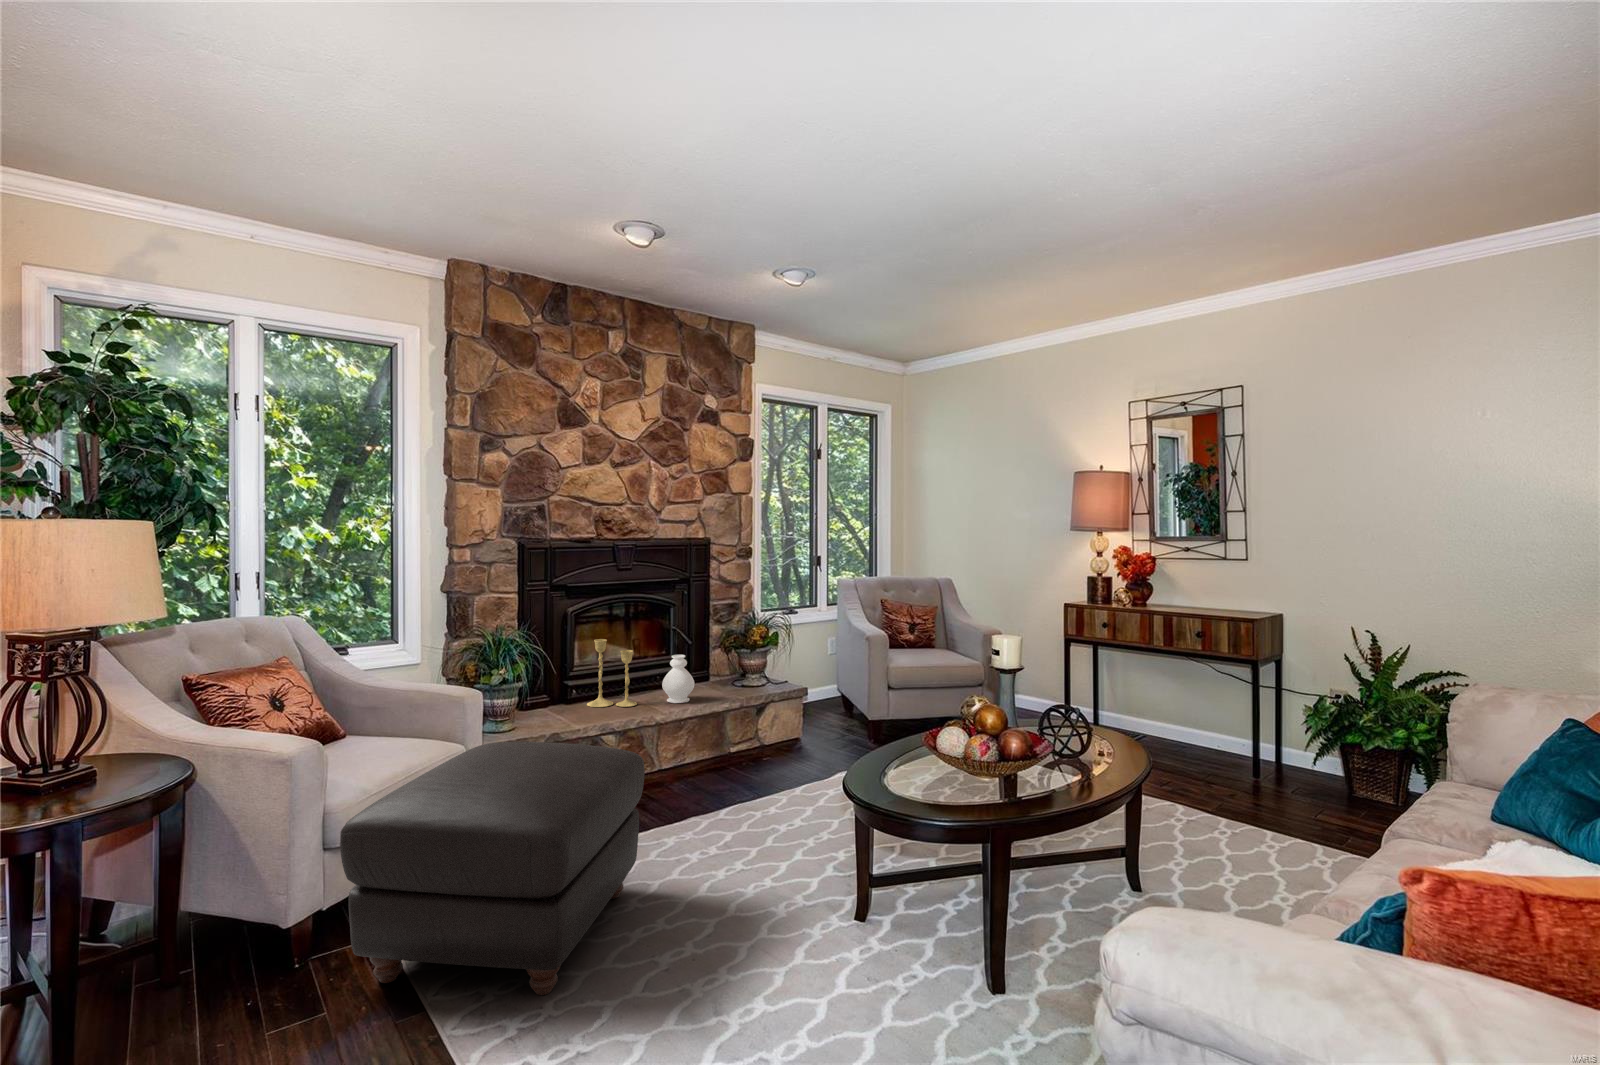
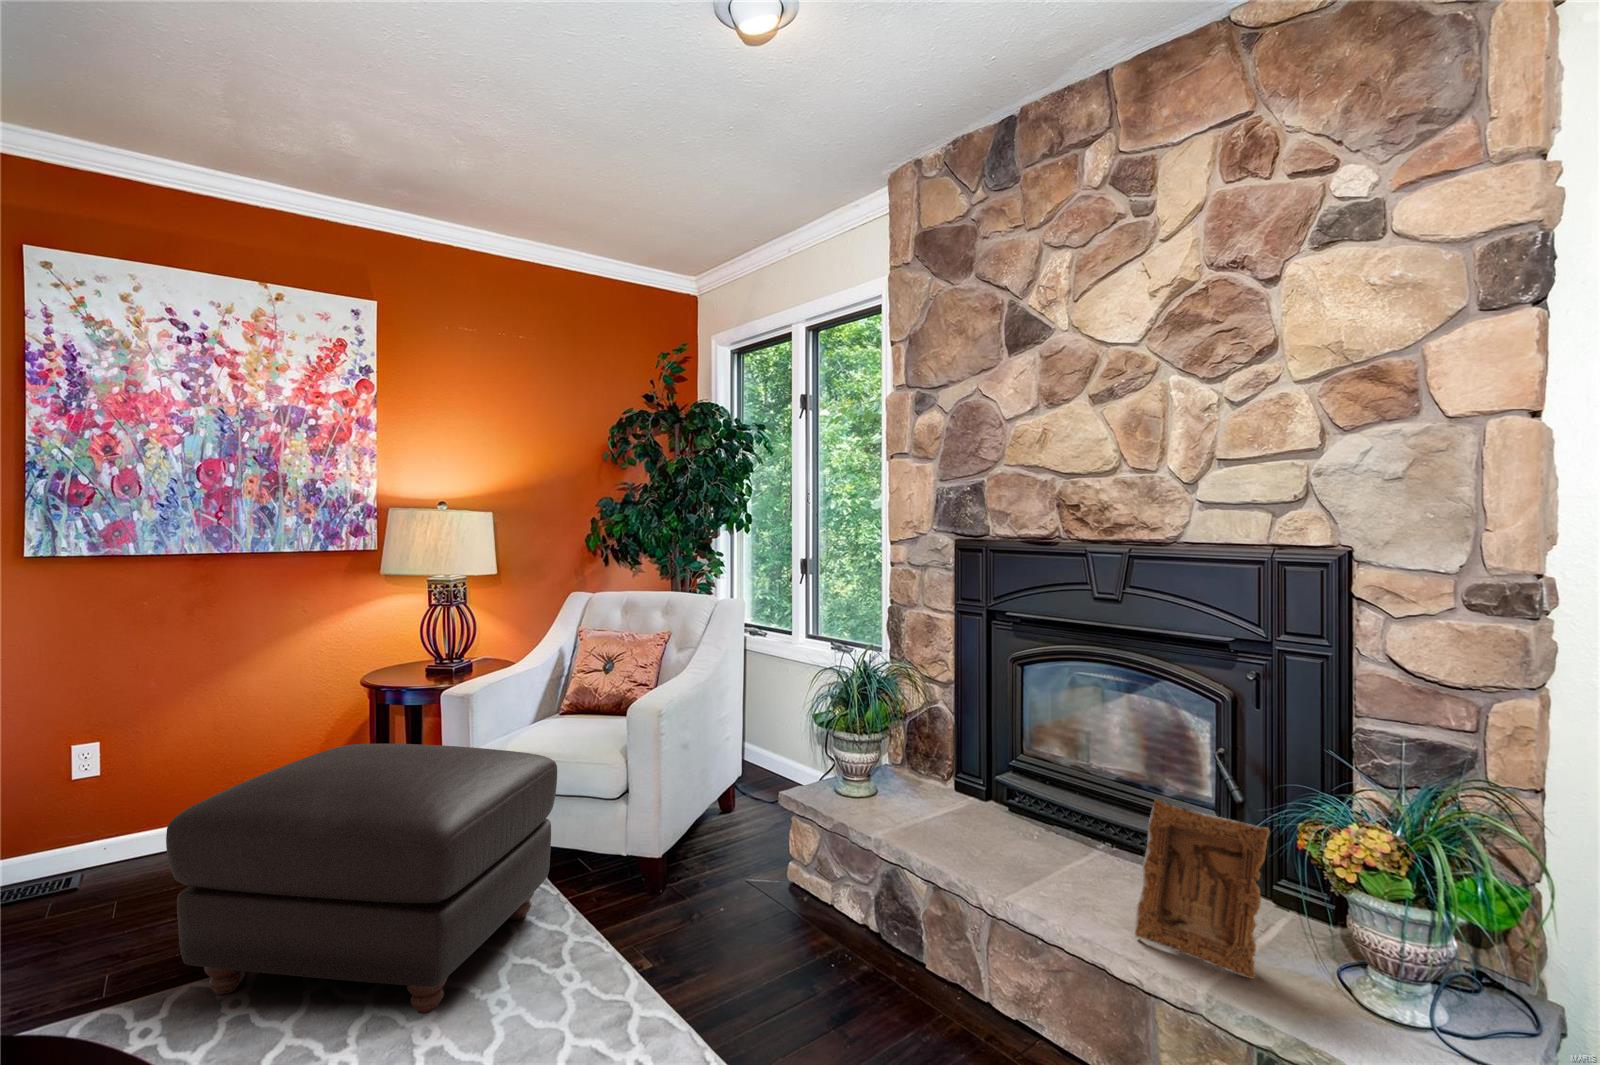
candlestick: present [587,639,637,707] -> none [963,712,1019,855]
picture frame: none [706,641,747,697] -> present [1135,799,1270,979]
decorative vase: present [662,655,694,703] -> none [1033,790,1107,904]

